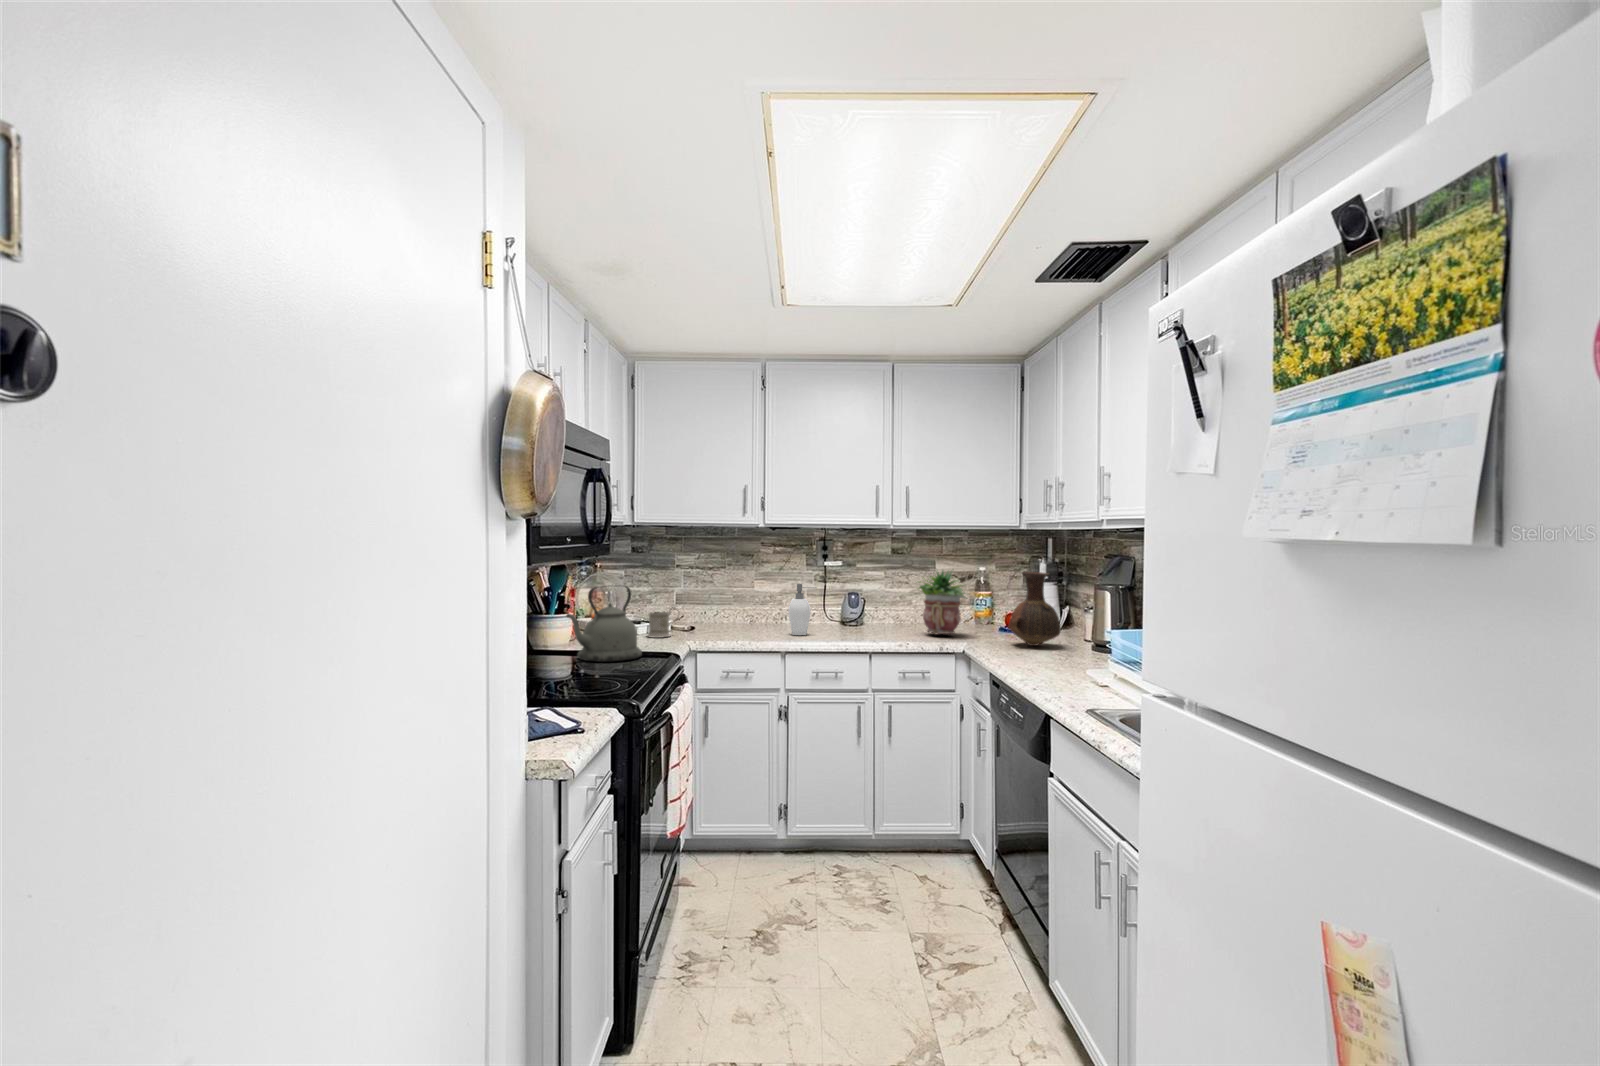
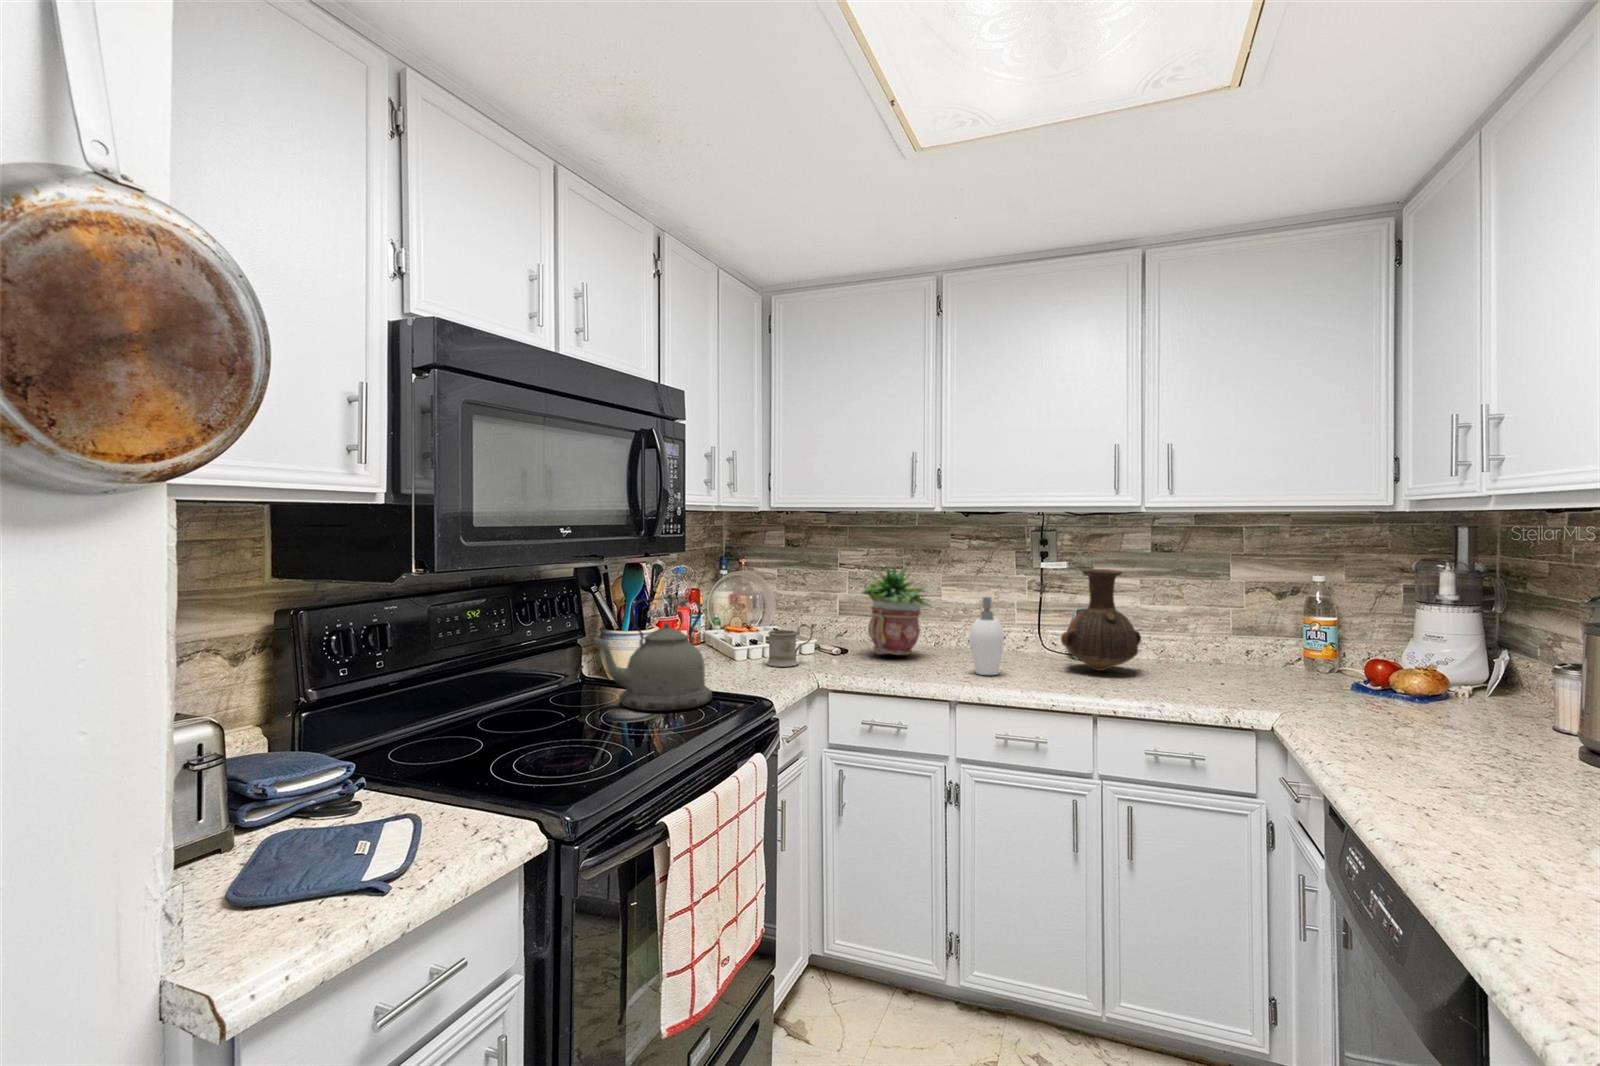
potted plant: present [918,571,968,634] -> present [862,566,932,655]
vase: present [1009,572,1061,646] -> present [1061,569,1141,671]

